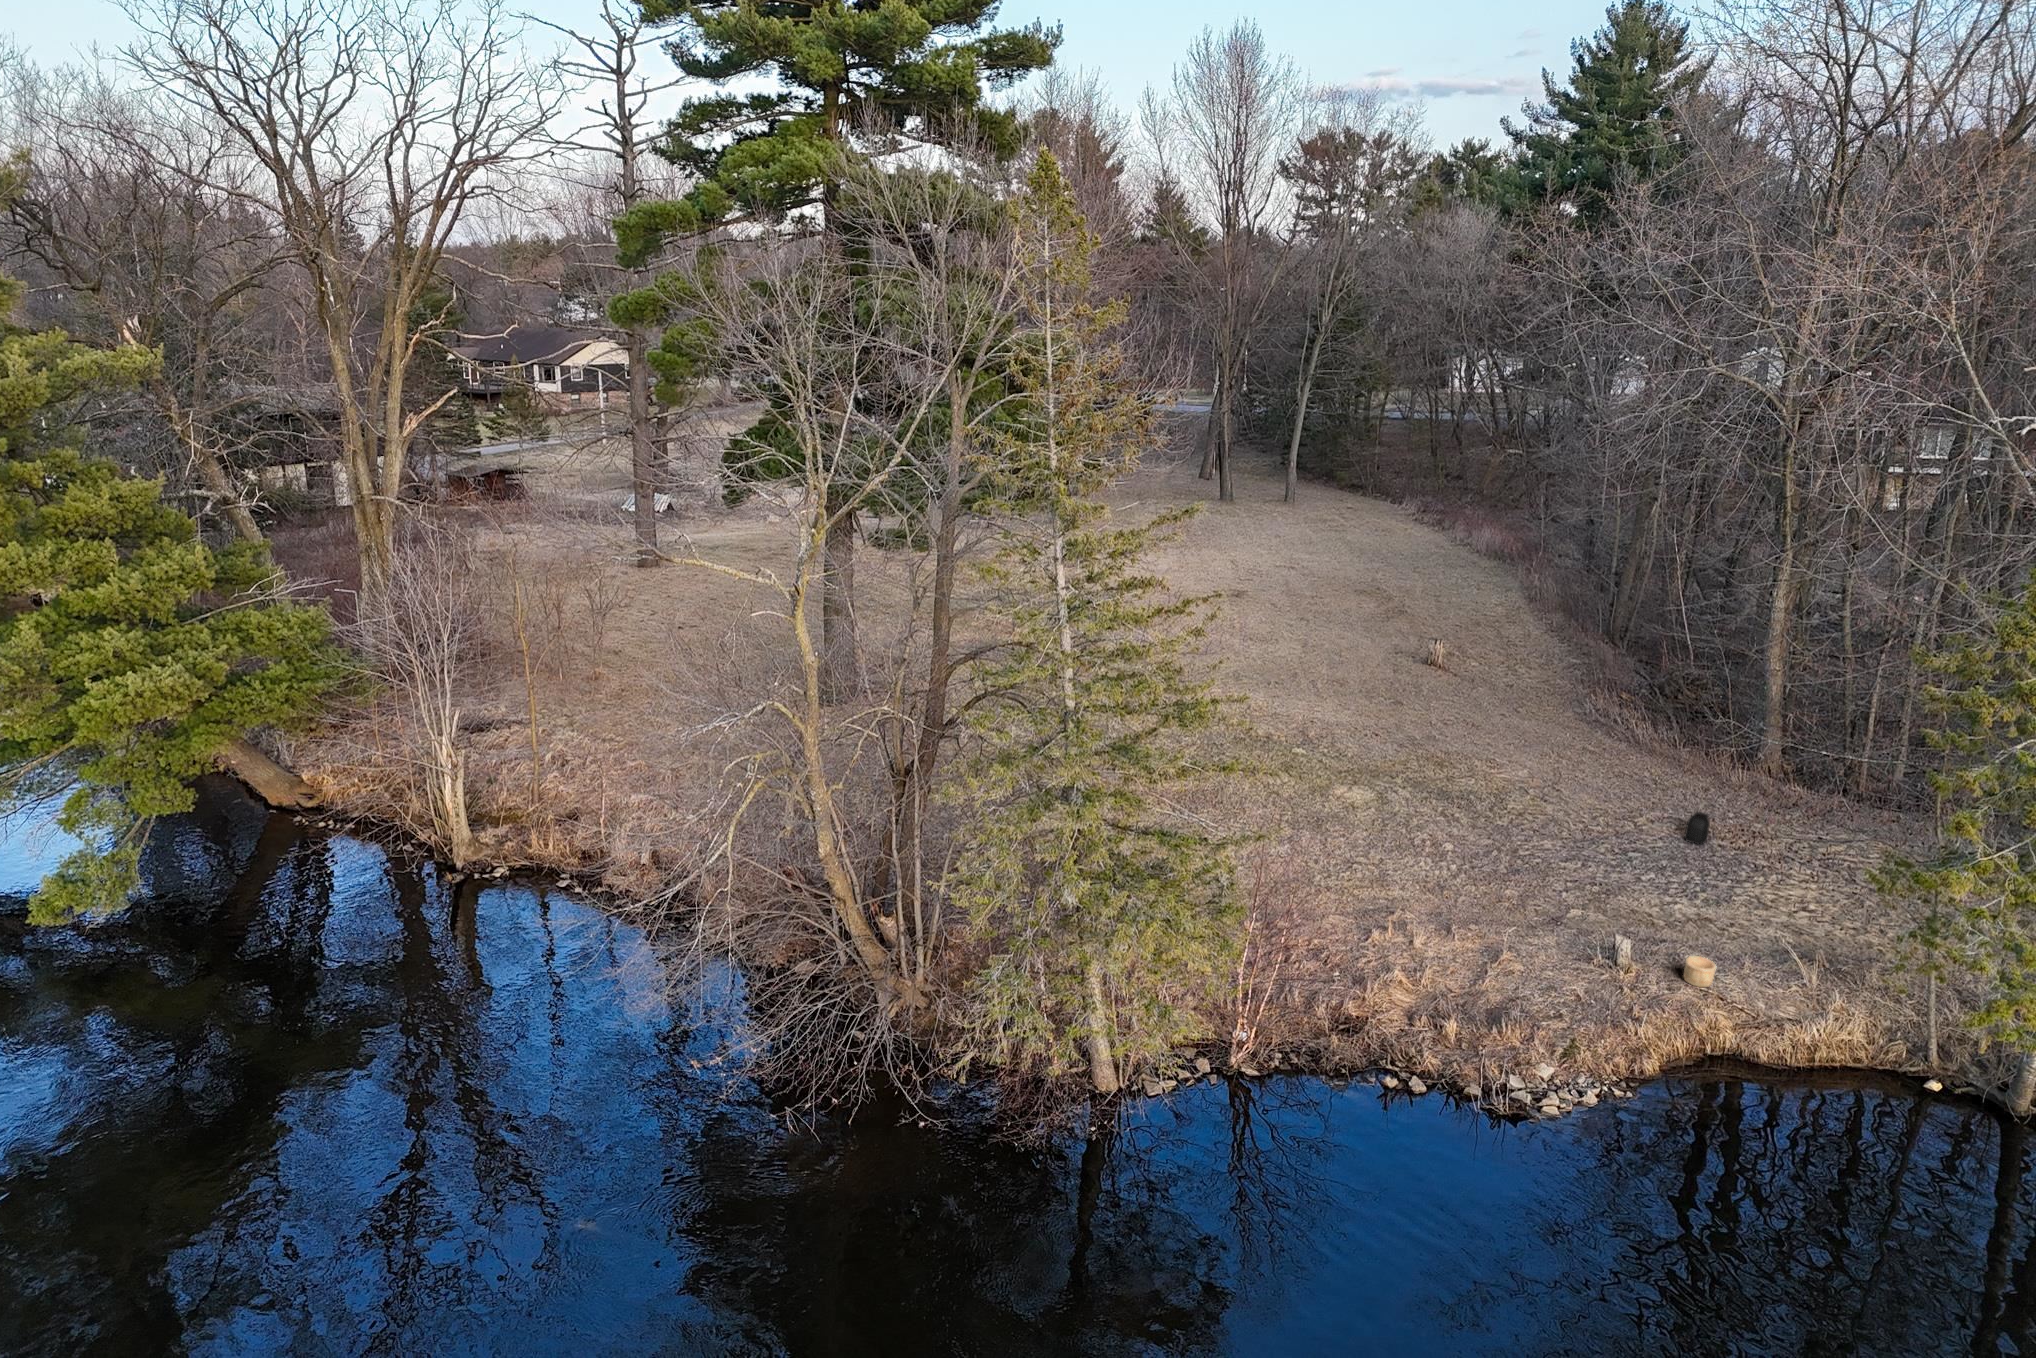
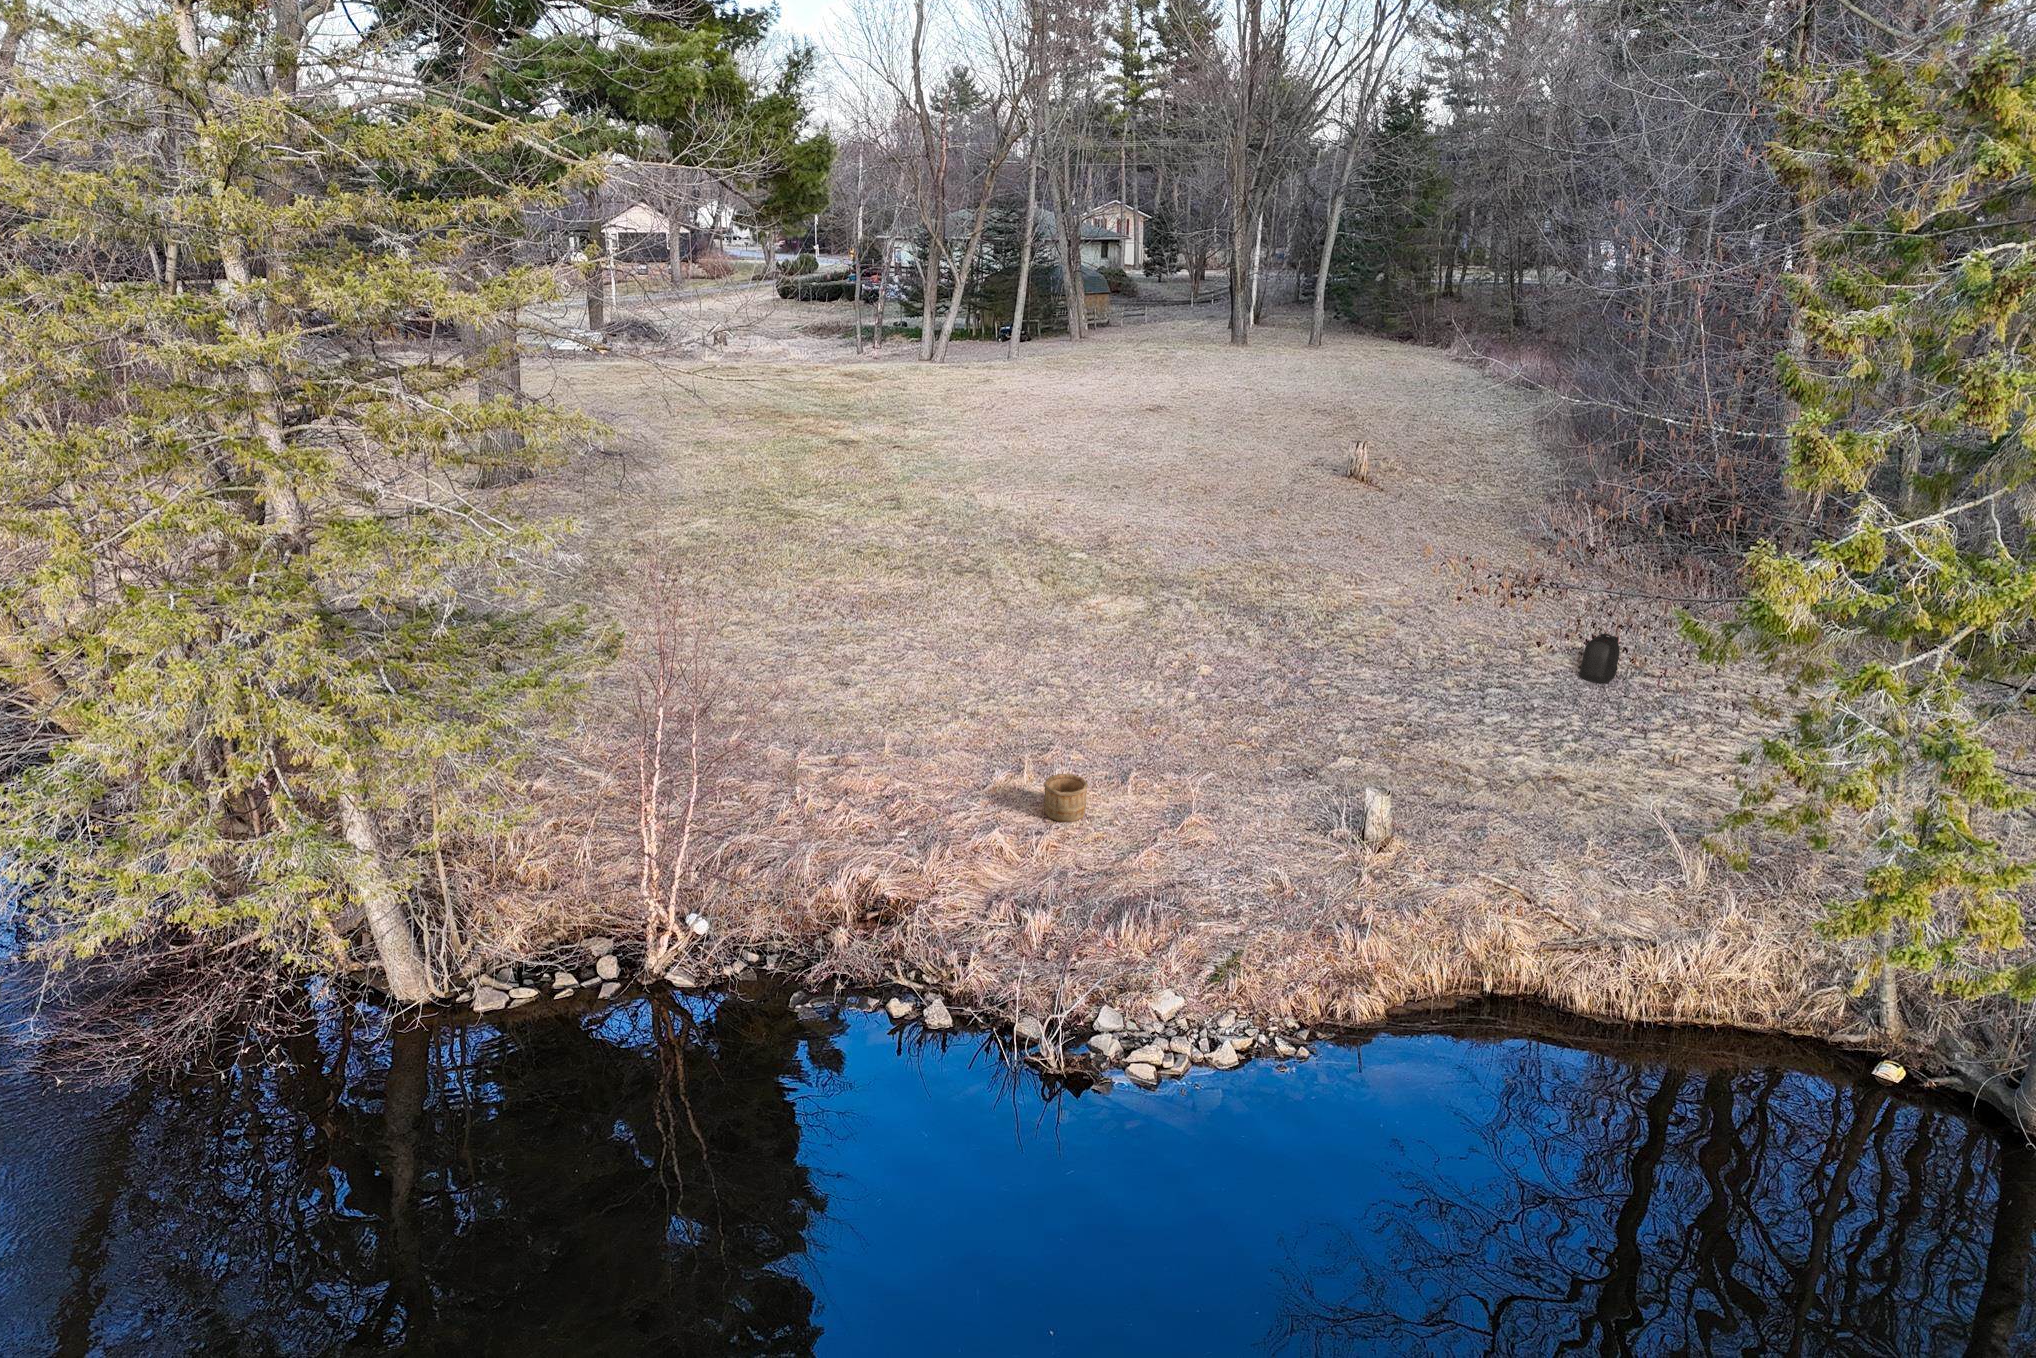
wooden bucket: present [1684,956,1716,987] -> present [1043,774,1088,822]

